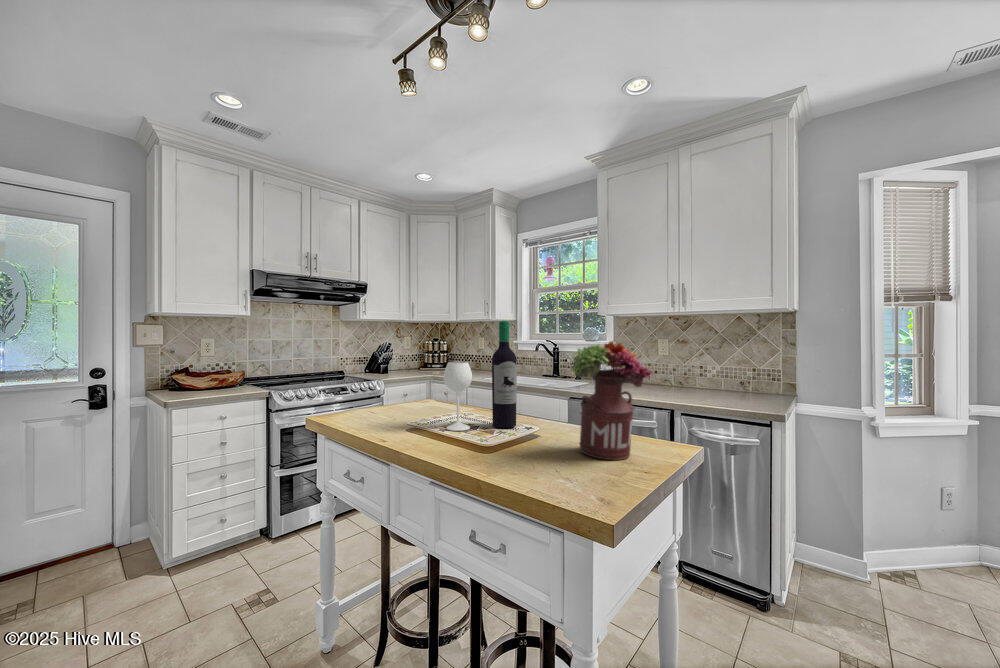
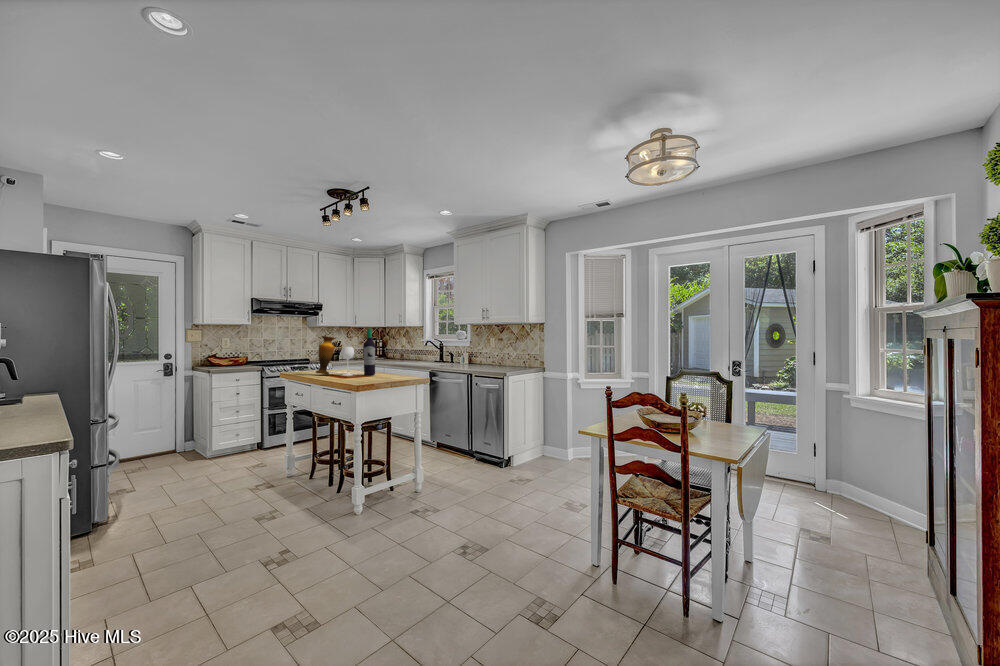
vase: none [383,338,425,425] -> present [316,336,335,374]
flower arrangement: present [571,341,652,460] -> none [379,337,409,380]

